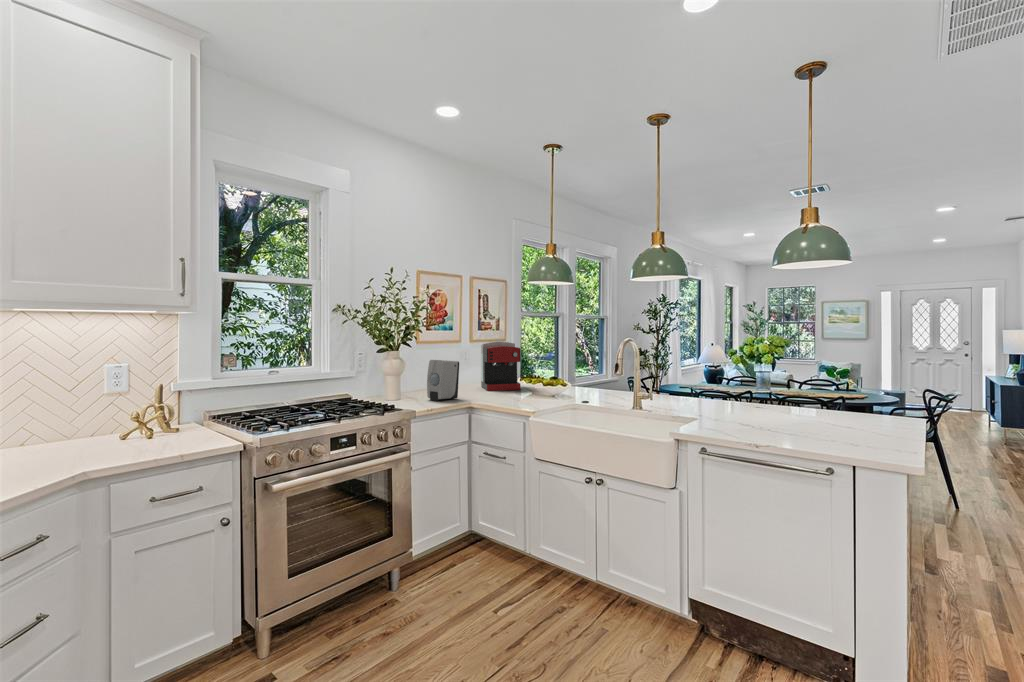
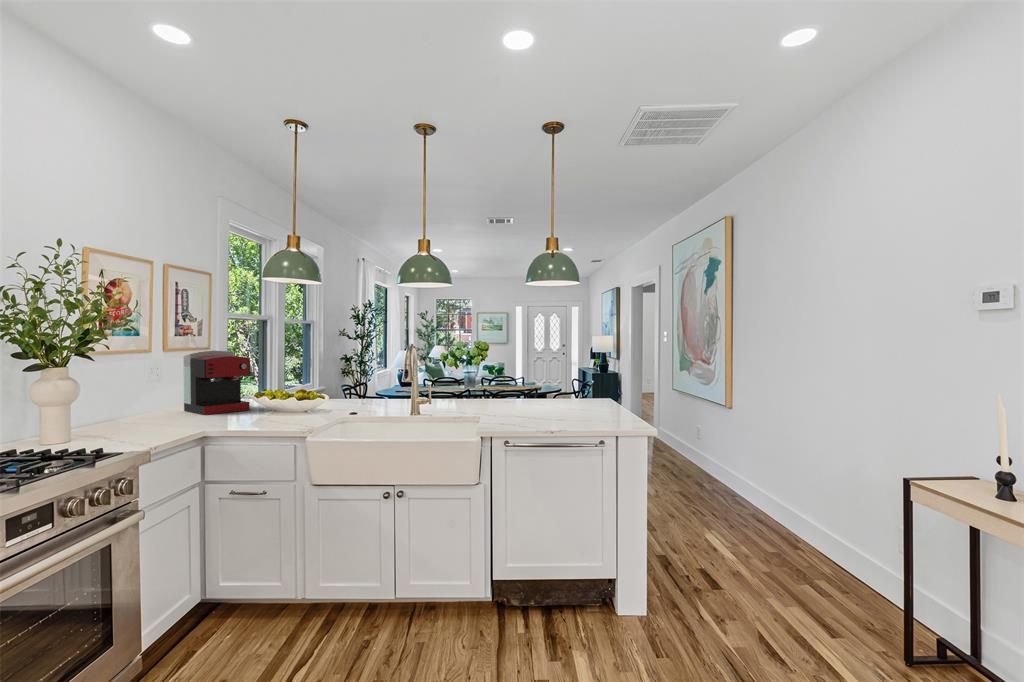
soap dispenser: present [427,360,459,401] -> none [134,377,183,434]

